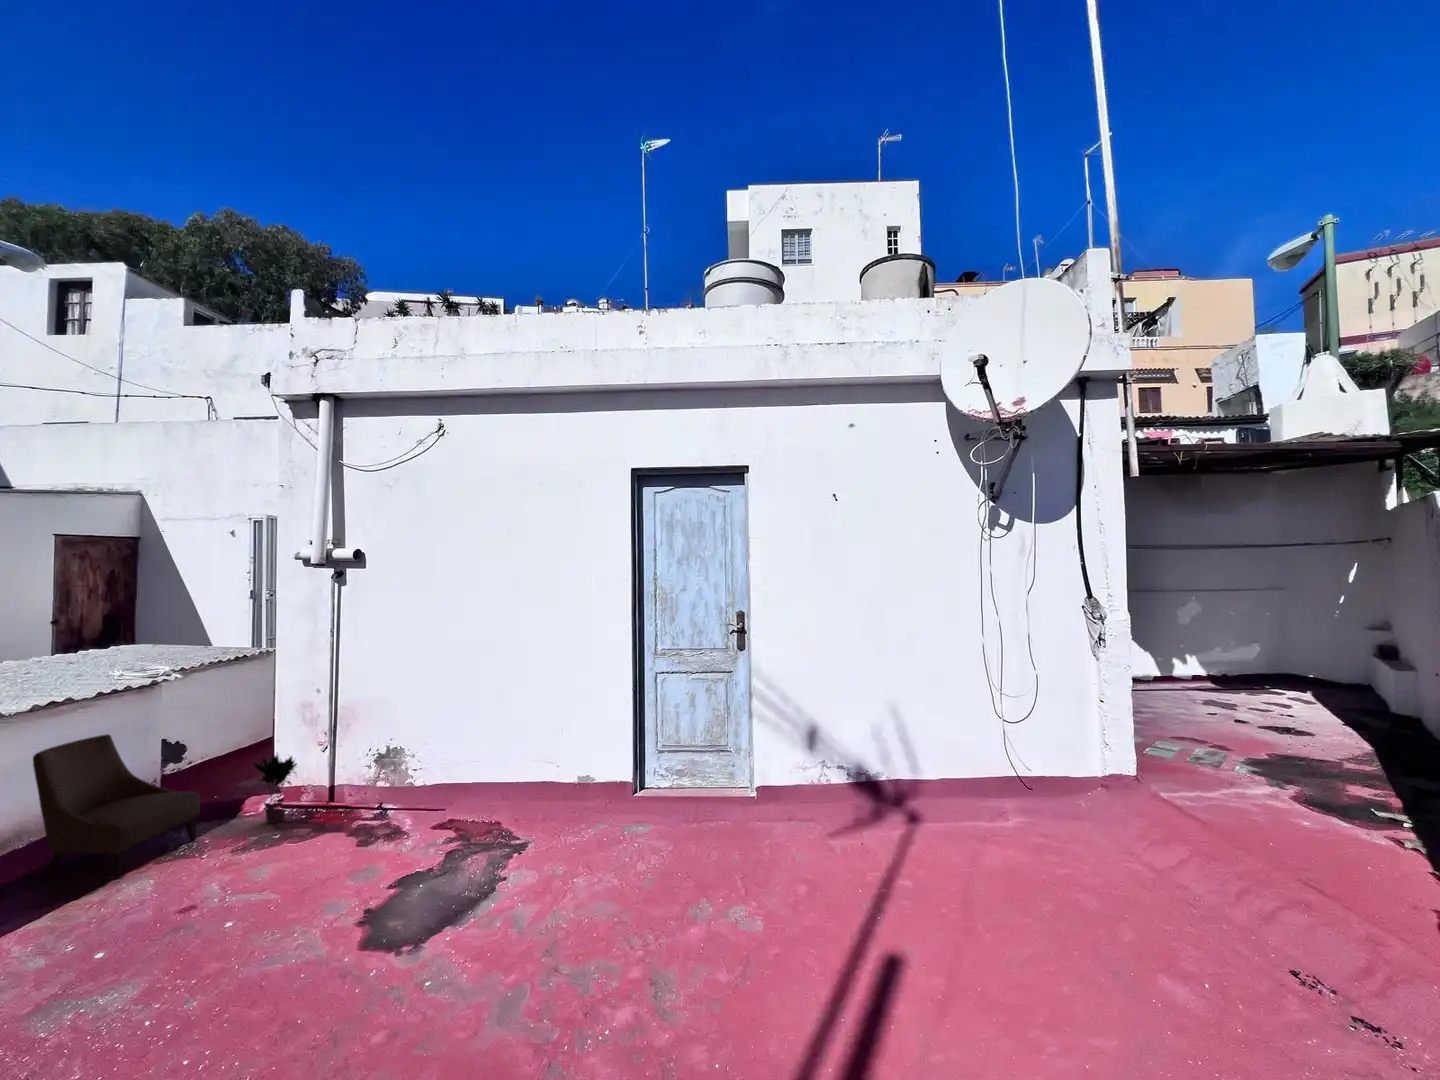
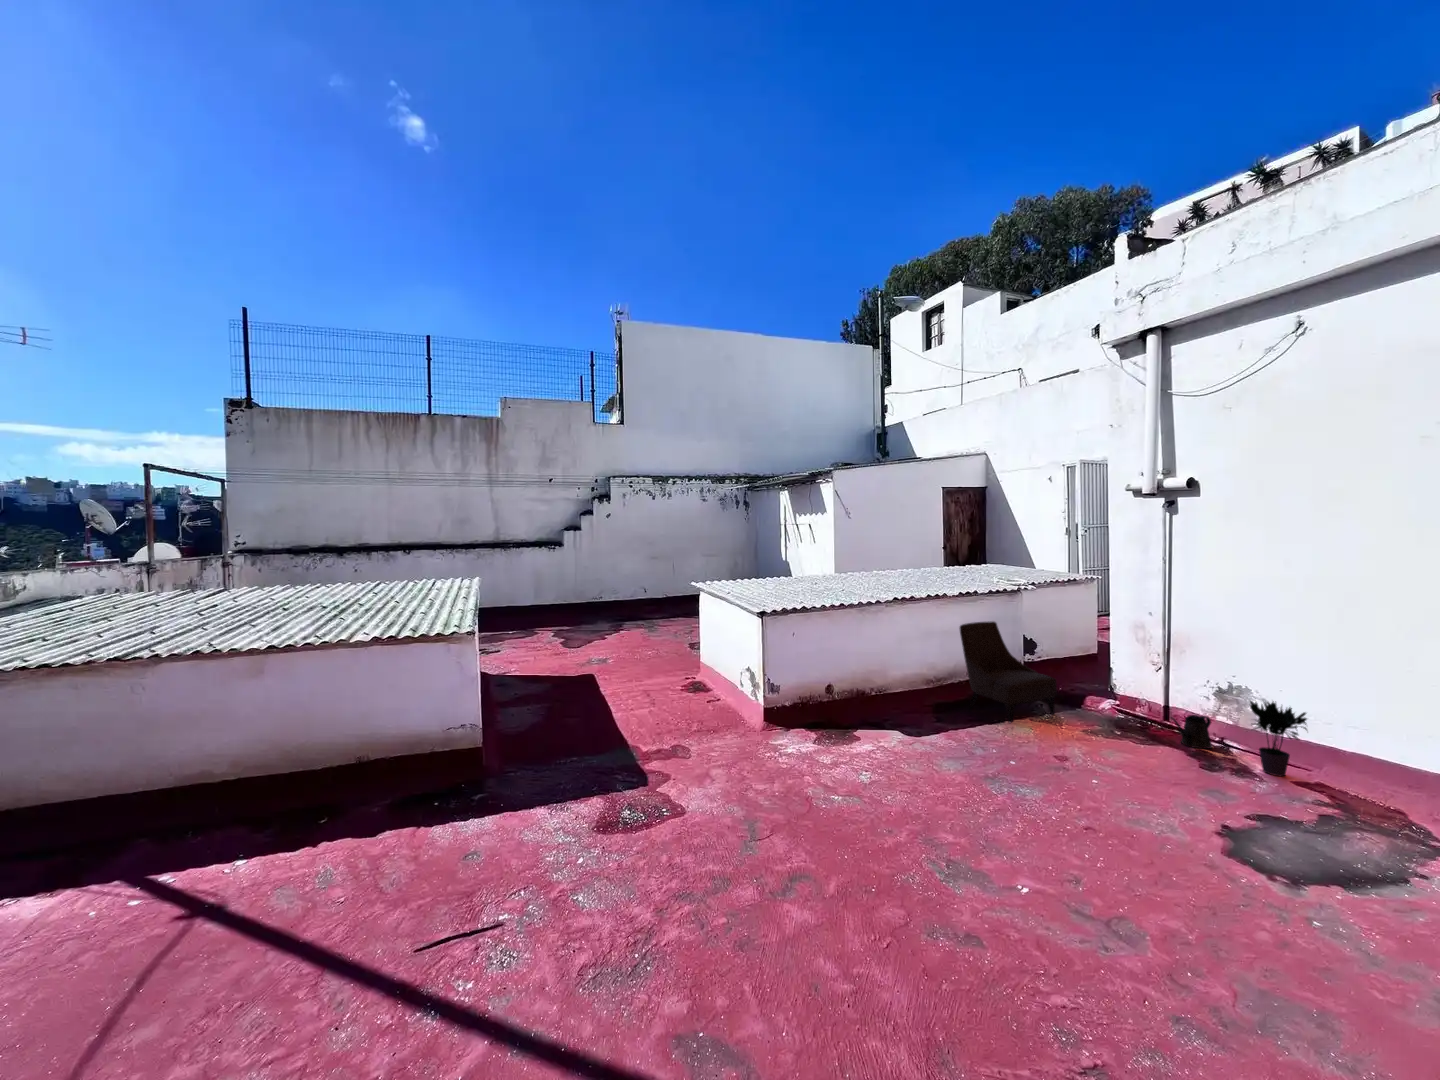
potted plant: present [254,755,297,823] -> present [1250,700,1307,776]
watering can: none [330,787,372,824] -> present [1171,715,1212,749]

